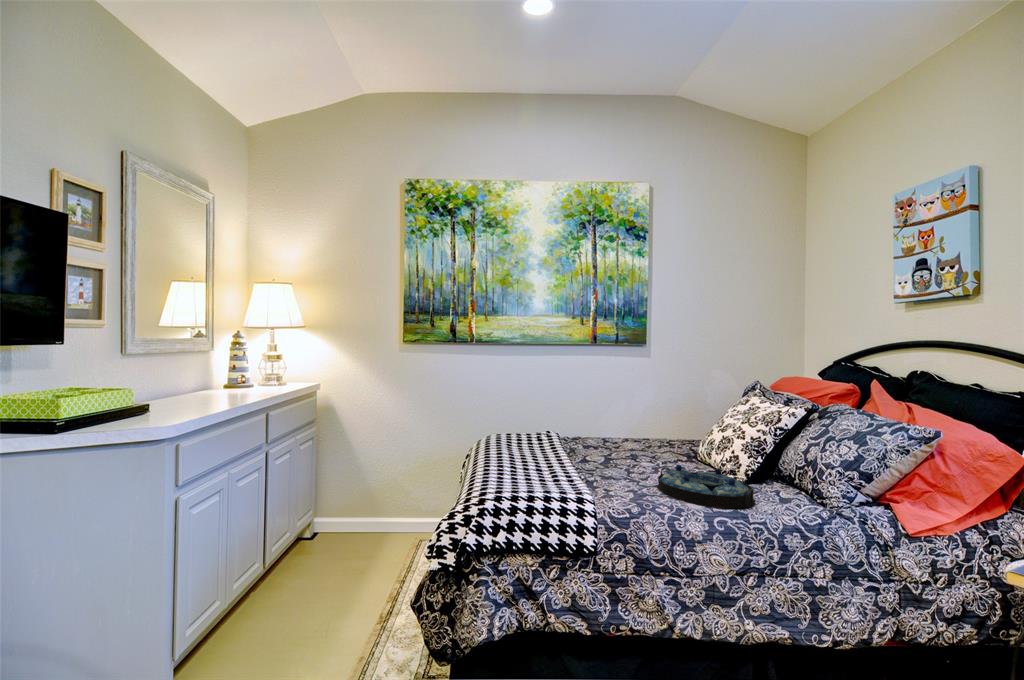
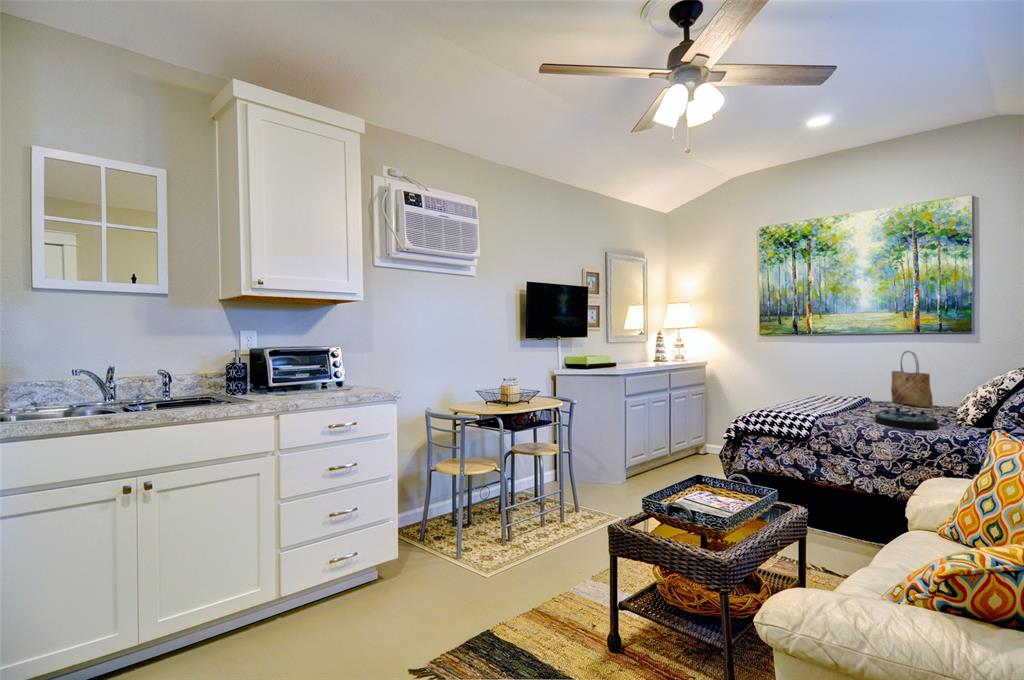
tote bag: none [578,369,634,443] -> present [891,351,933,407]

